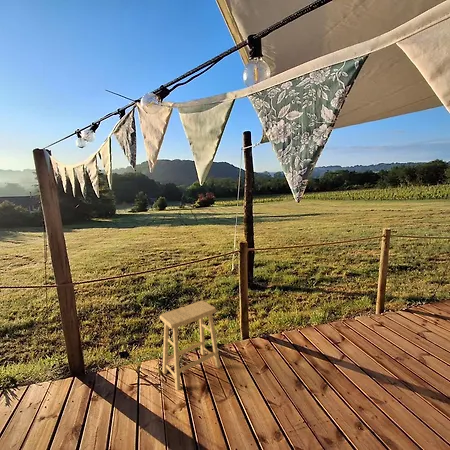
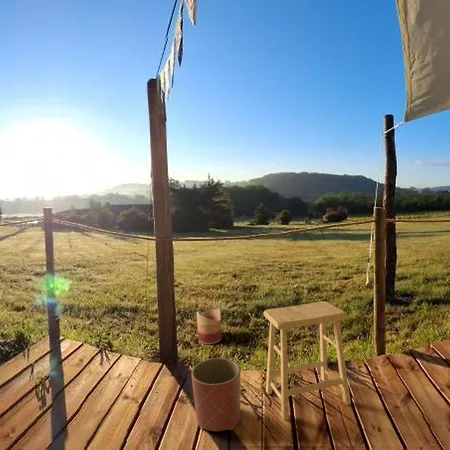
basket: none [92,305,117,339] -> present [196,307,222,344]
planter: none [105,357,145,414] -> present [192,358,241,431]

